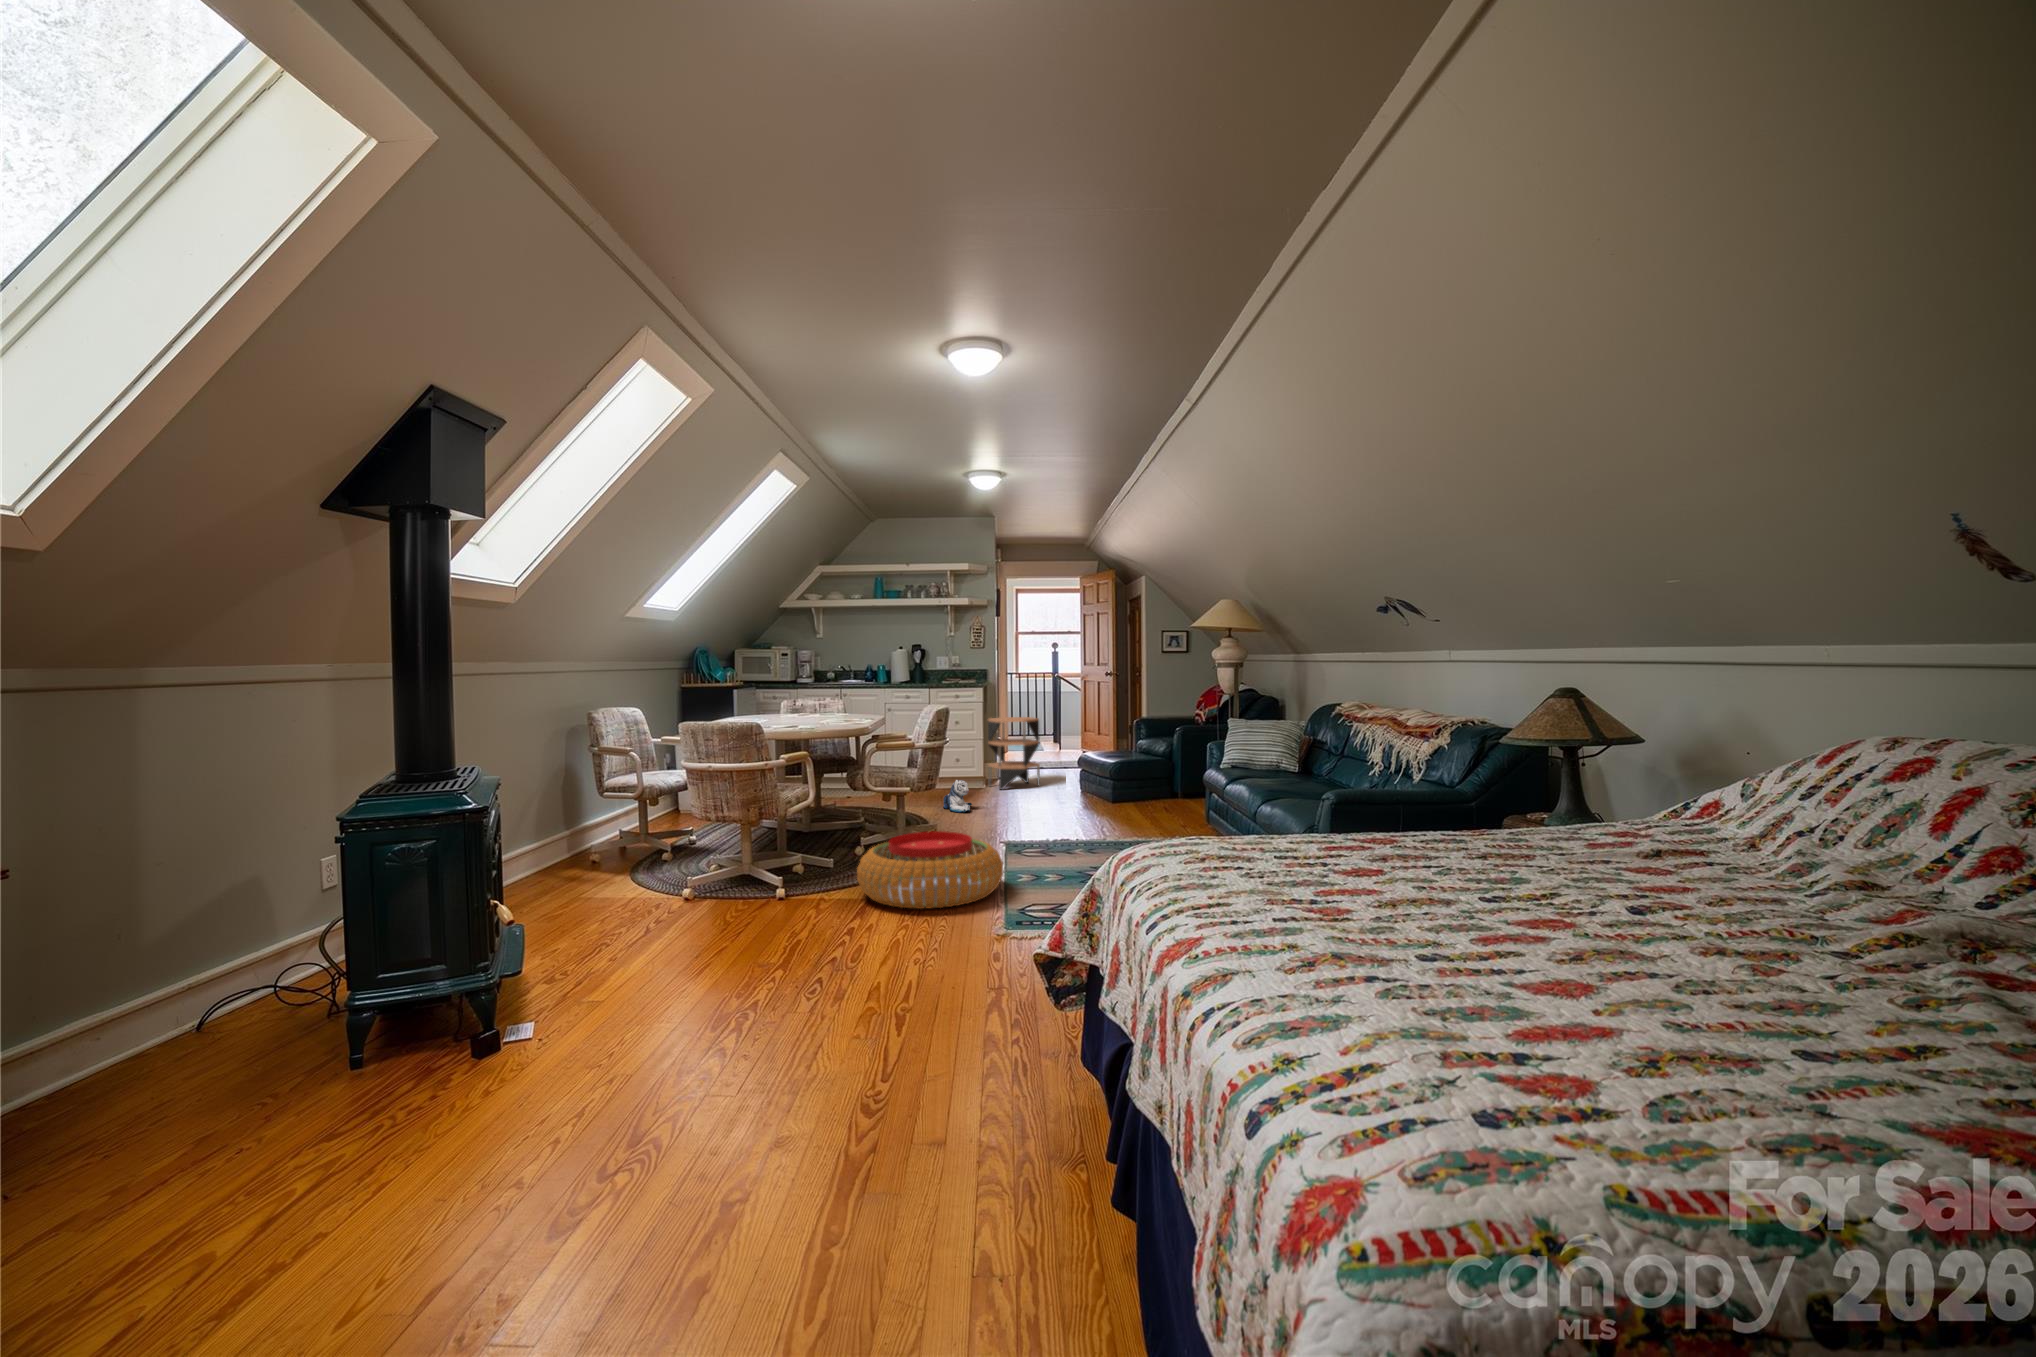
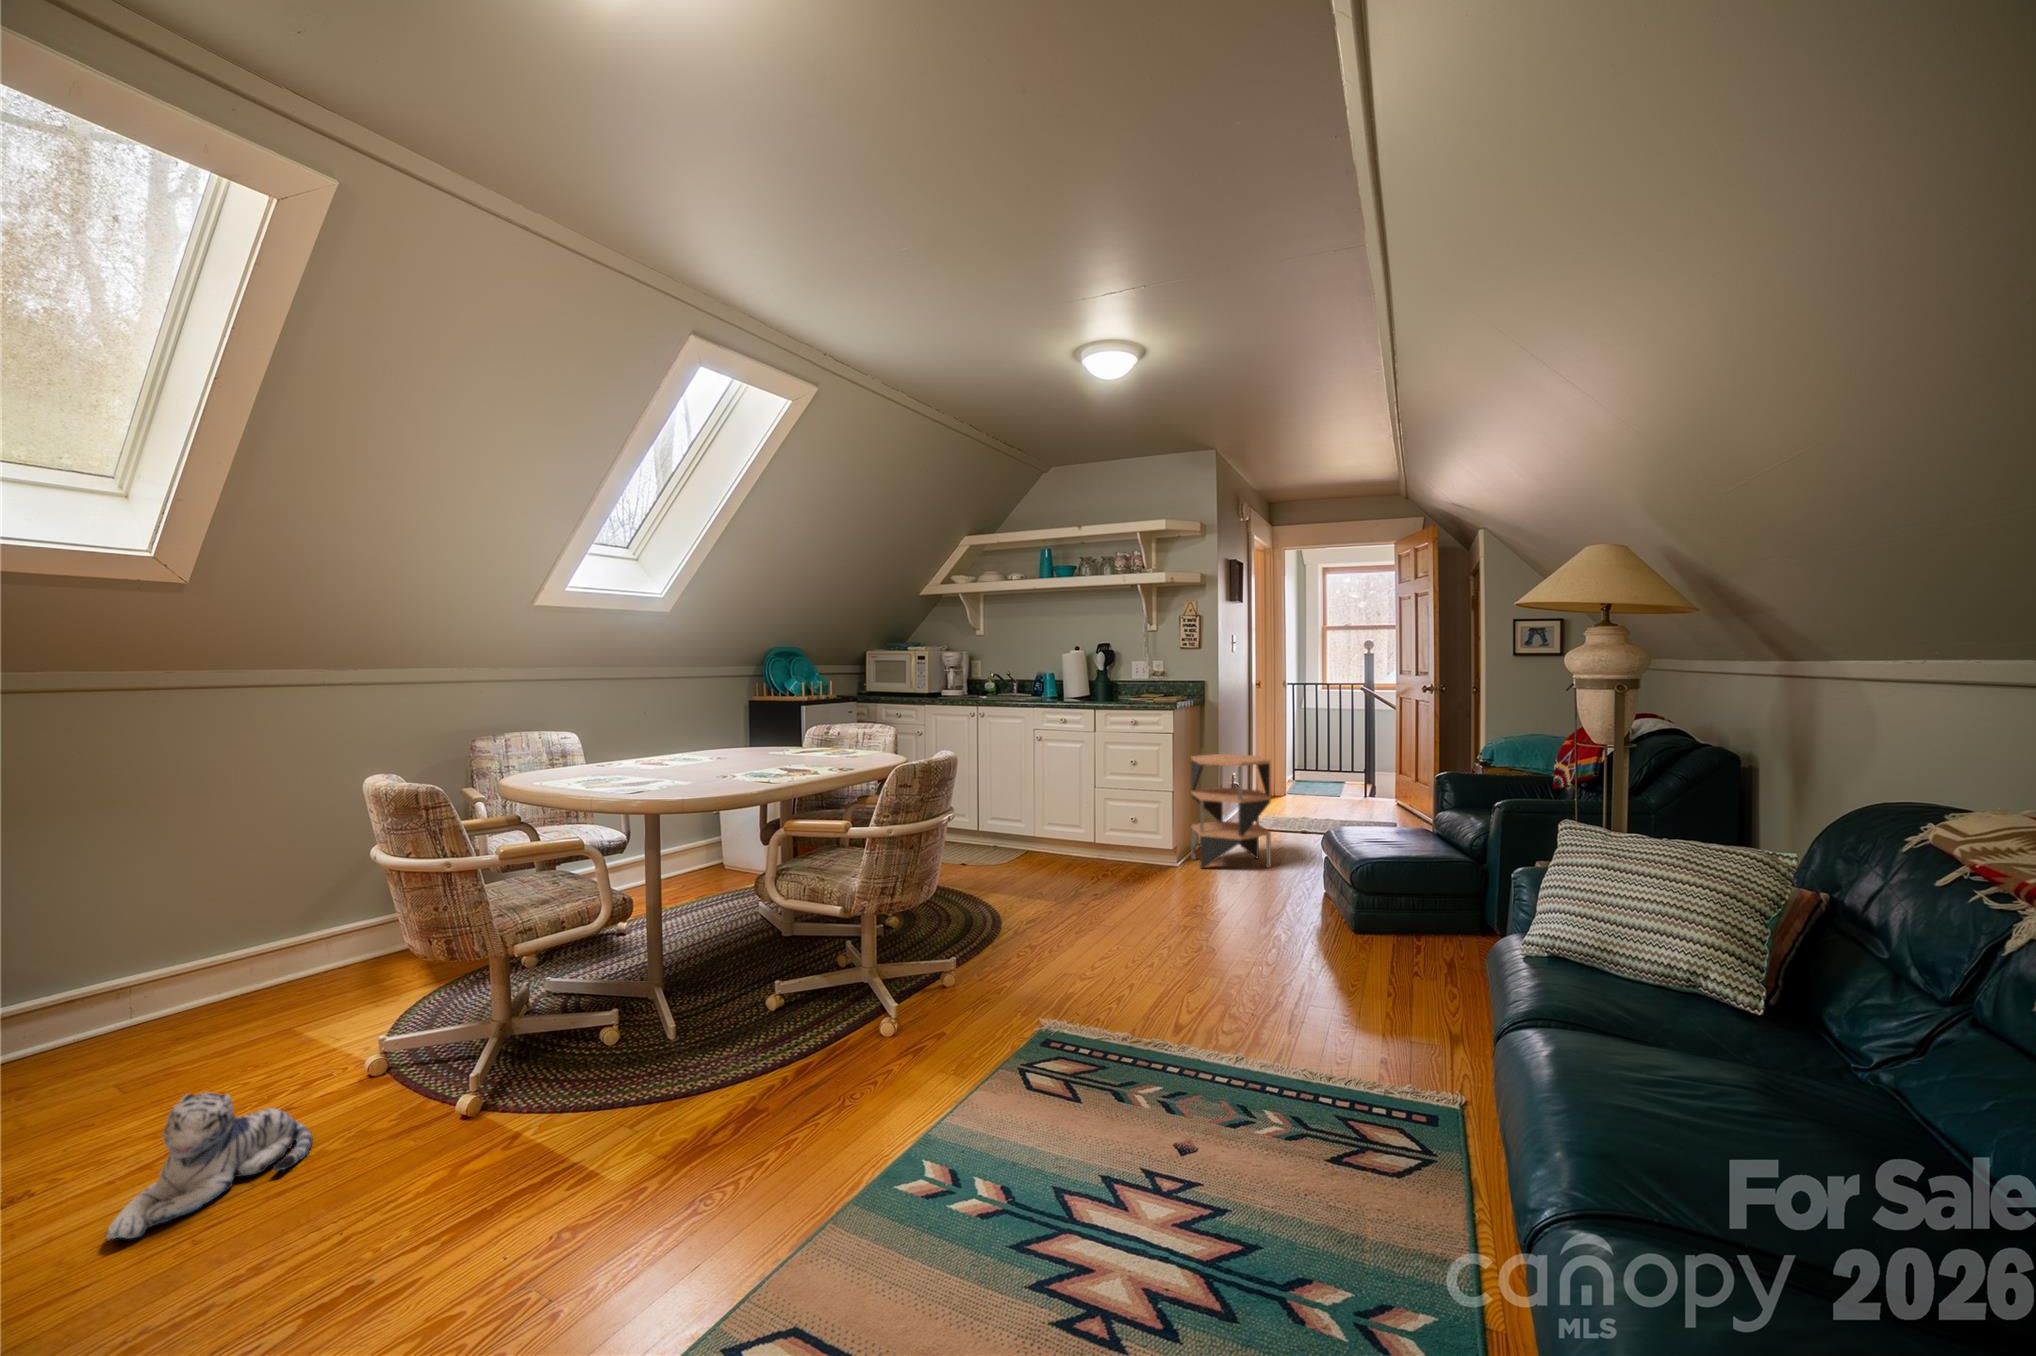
plush toy: present [943,780,972,812] -> present [106,1092,312,1241]
pouf: present [857,831,1003,909] -> none [579,1030,912,1272]

